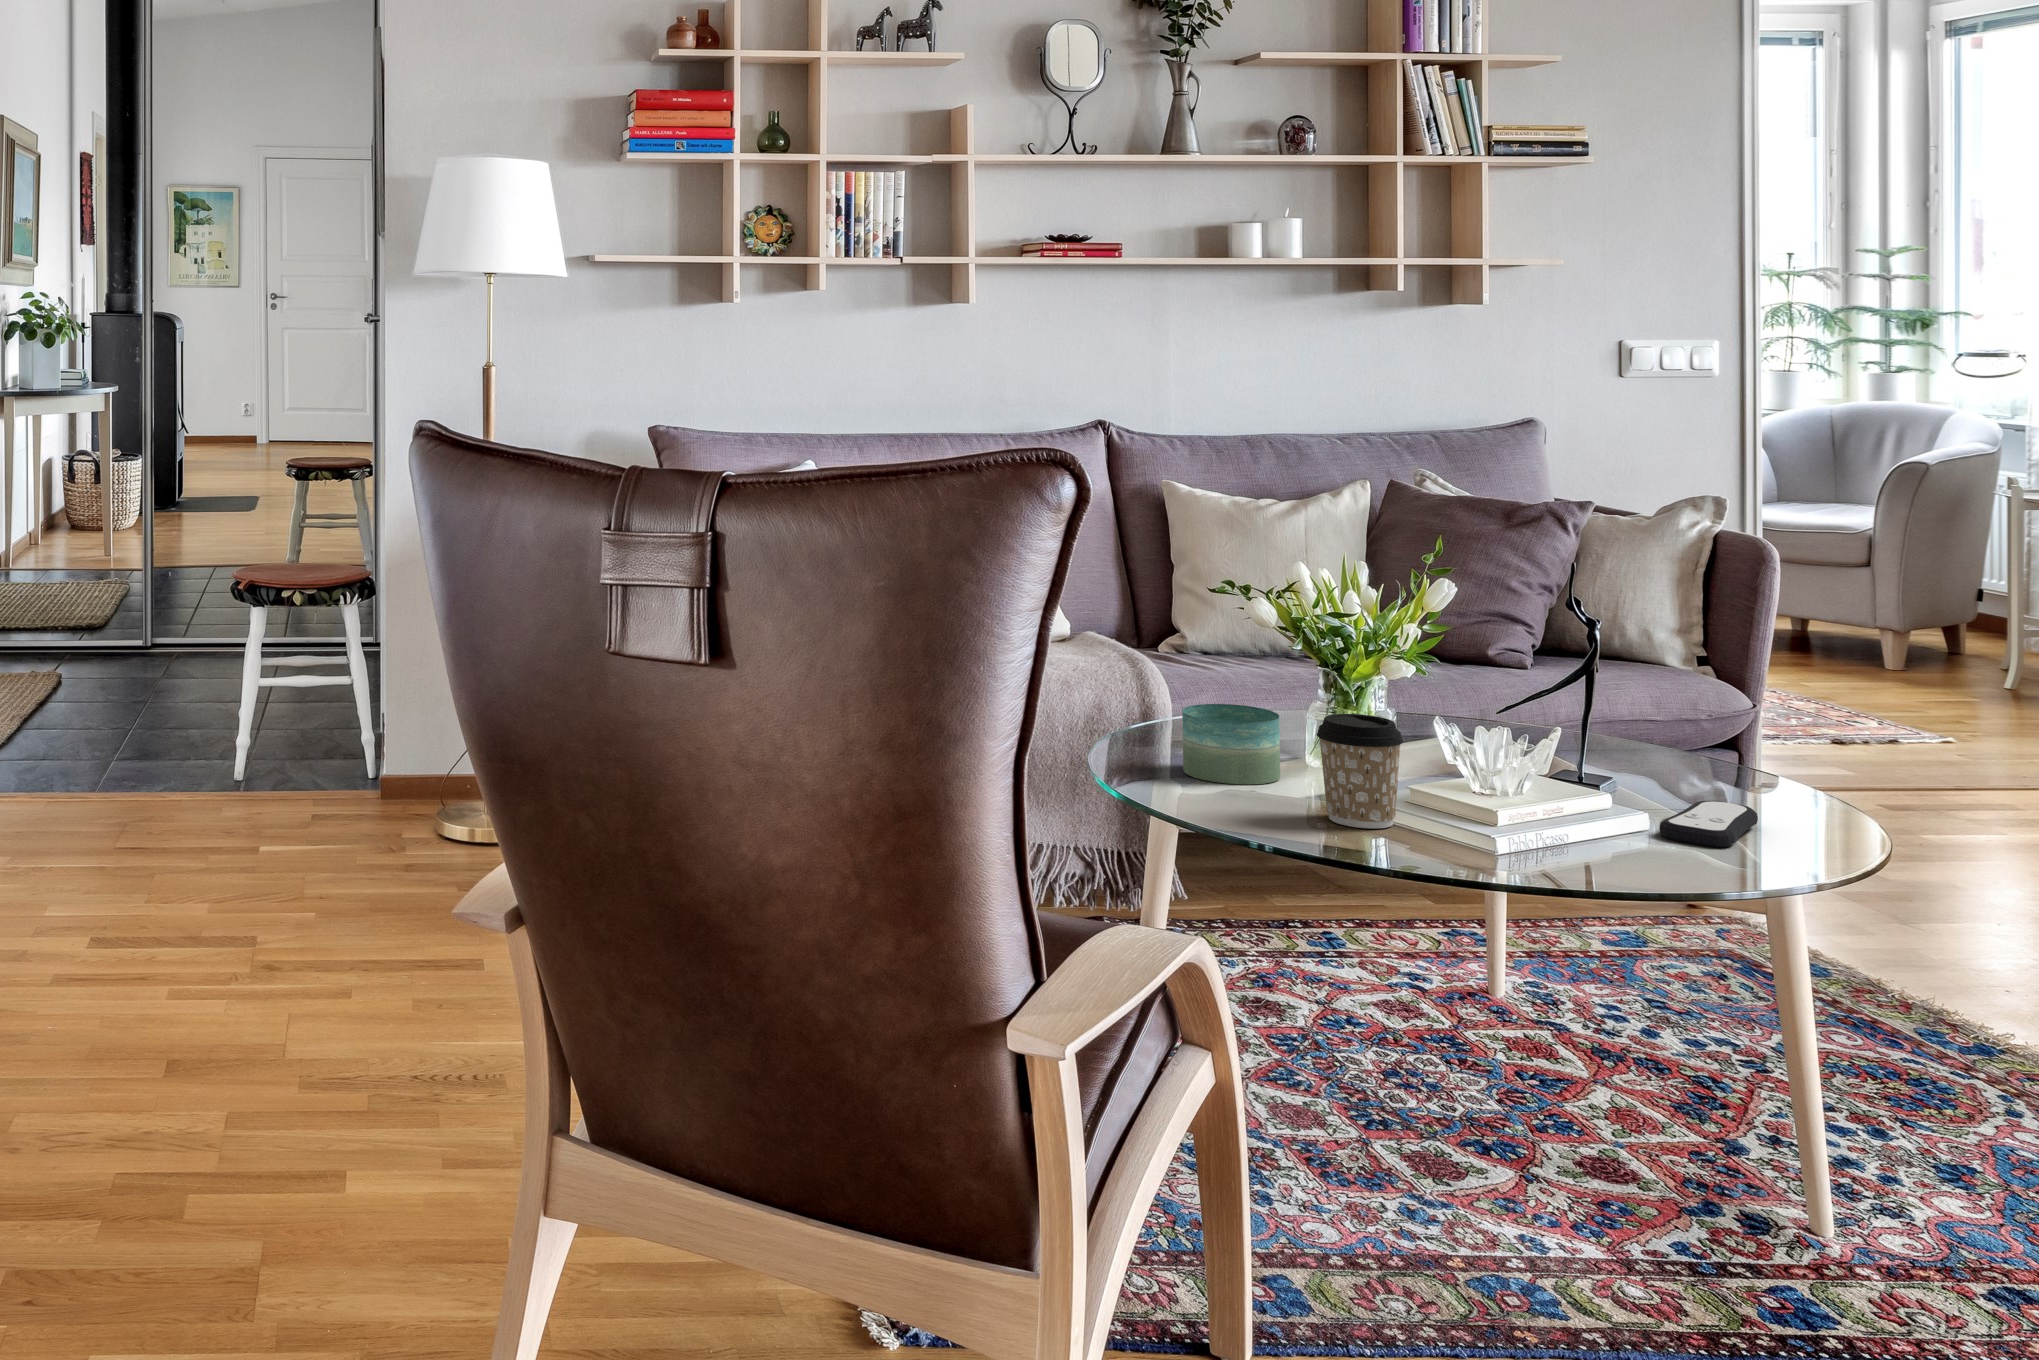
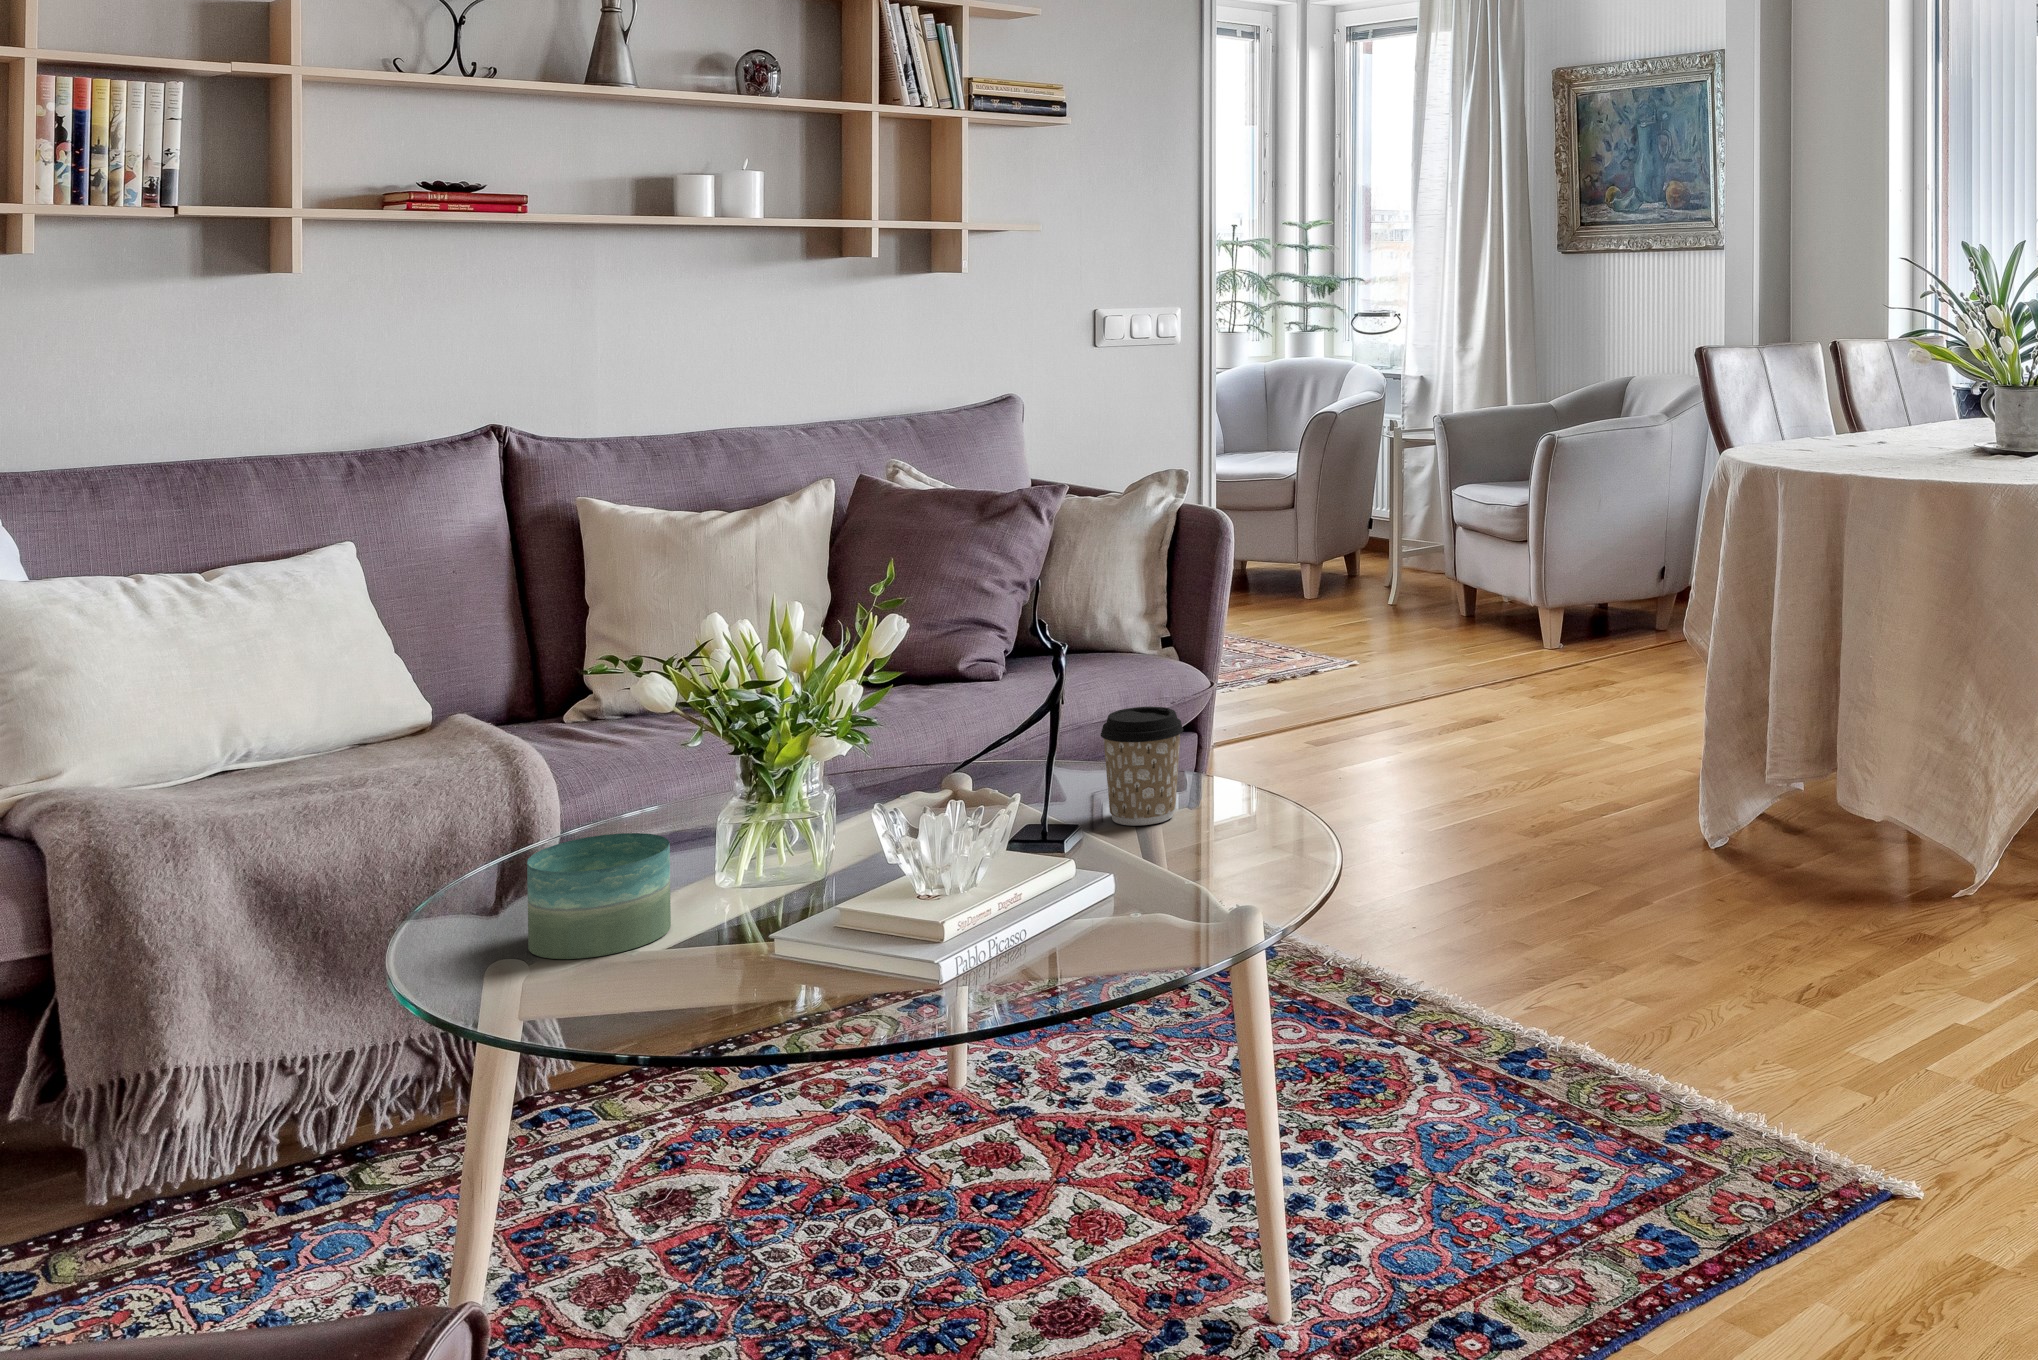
coffee cup: present [1317,714,1403,829] -> present [1100,707,1183,826]
remote control: present [1659,801,1758,847] -> none [1125,848,1223,916]

